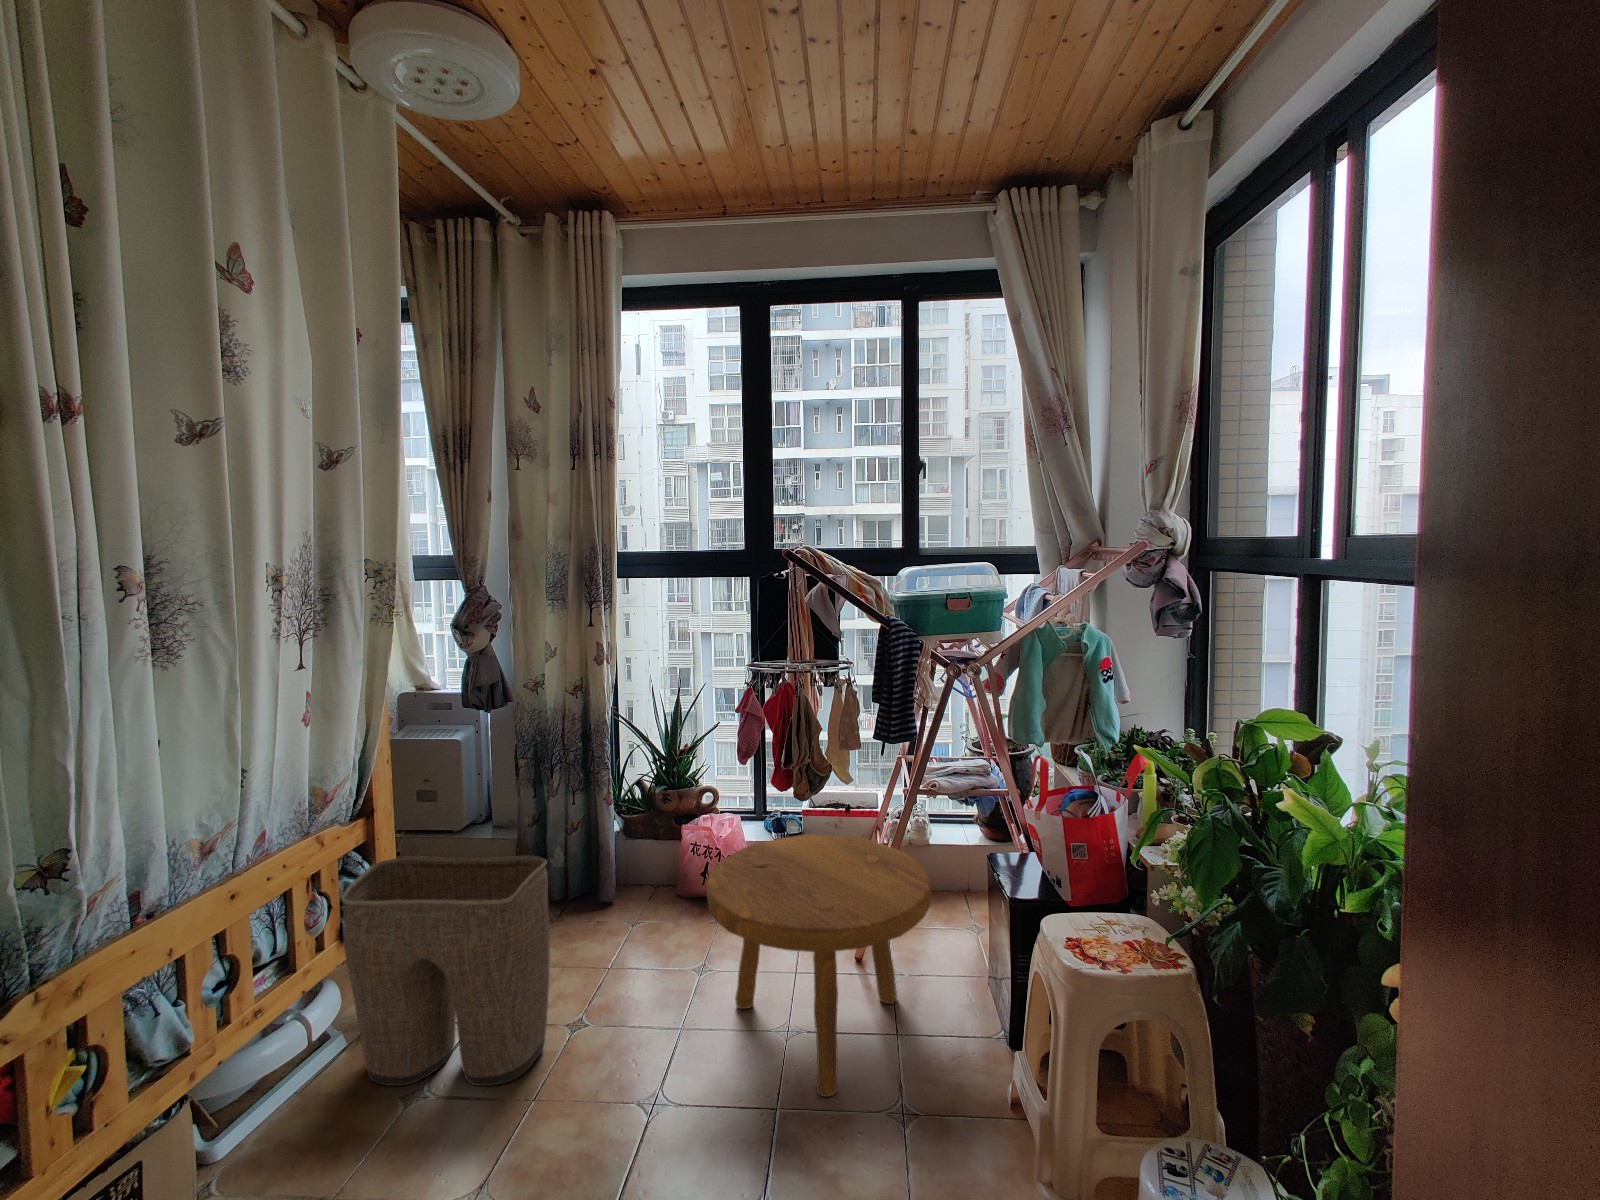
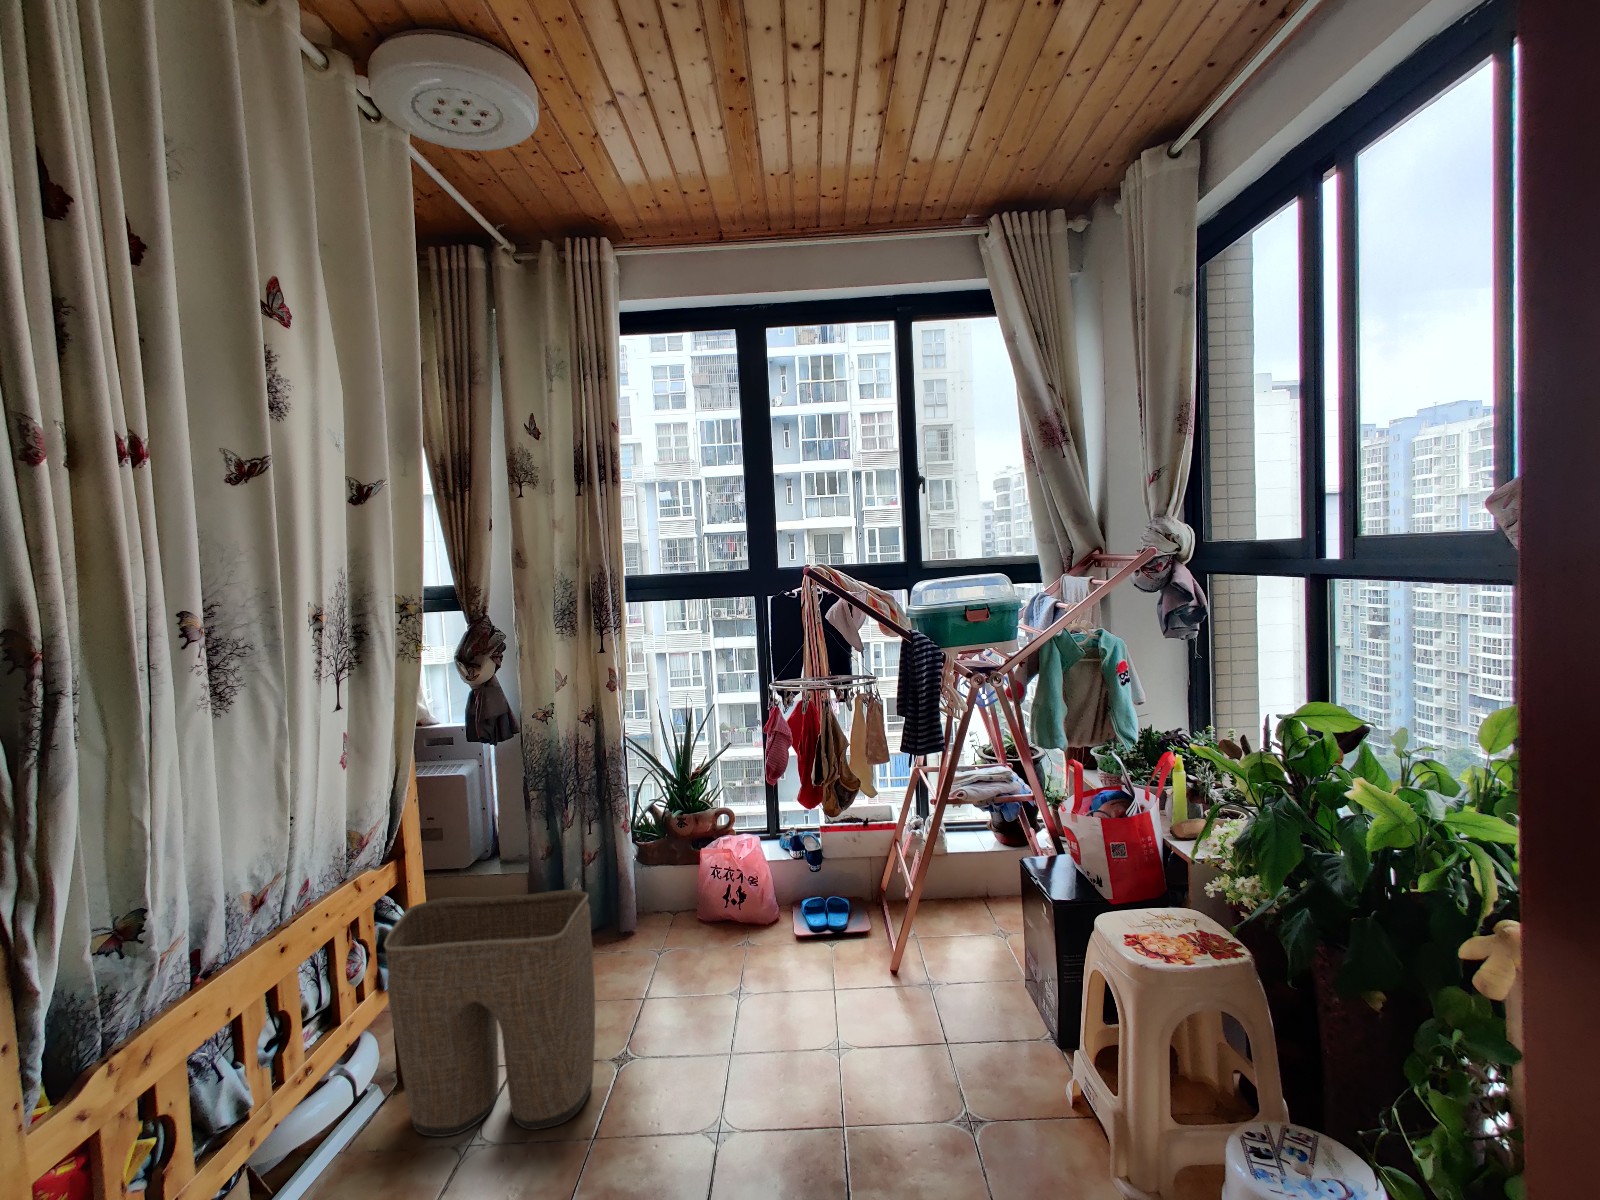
footstool: present [706,834,932,1097] -> none [751,851,976,1113]

